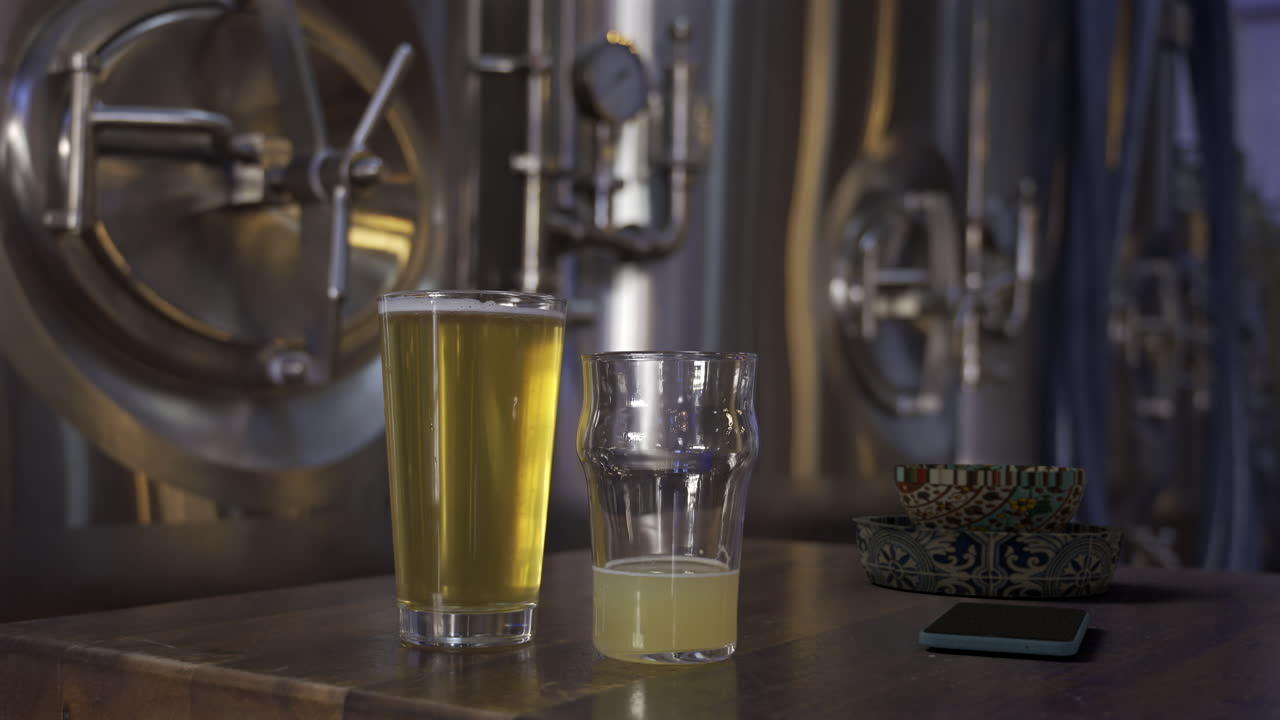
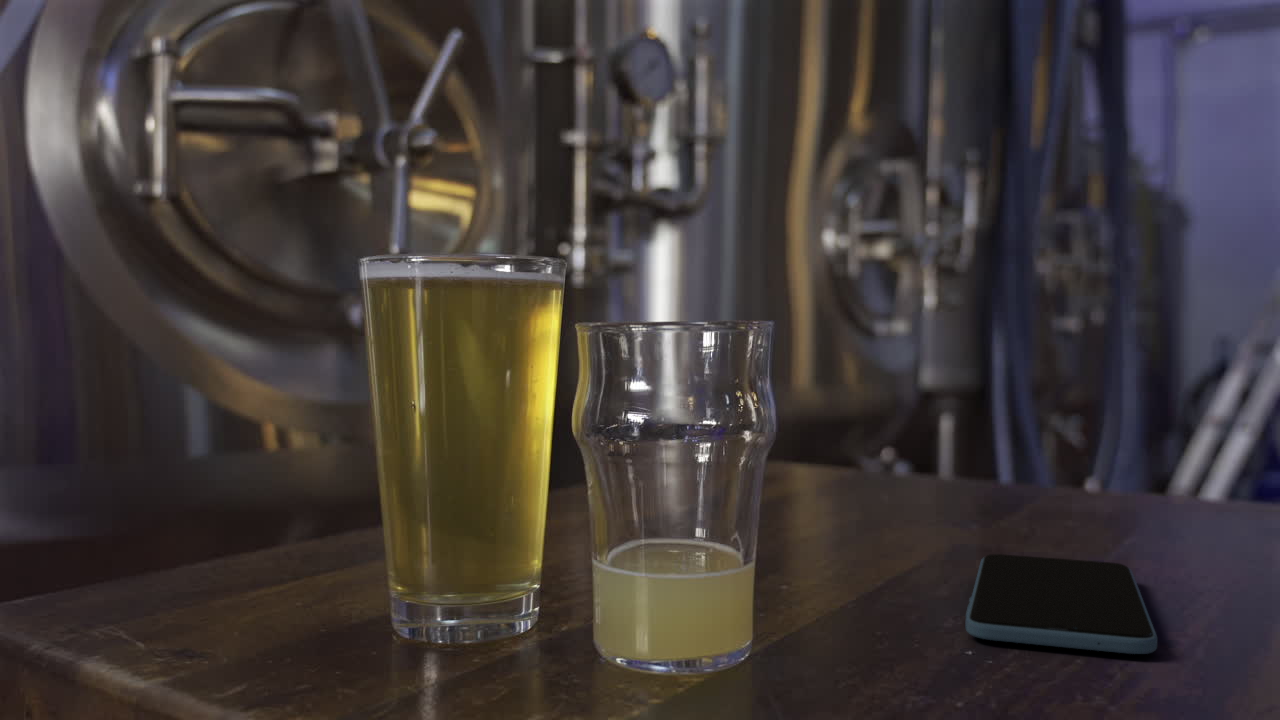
bowl: present [852,464,1127,598] -> none [862,394,1130,529]

